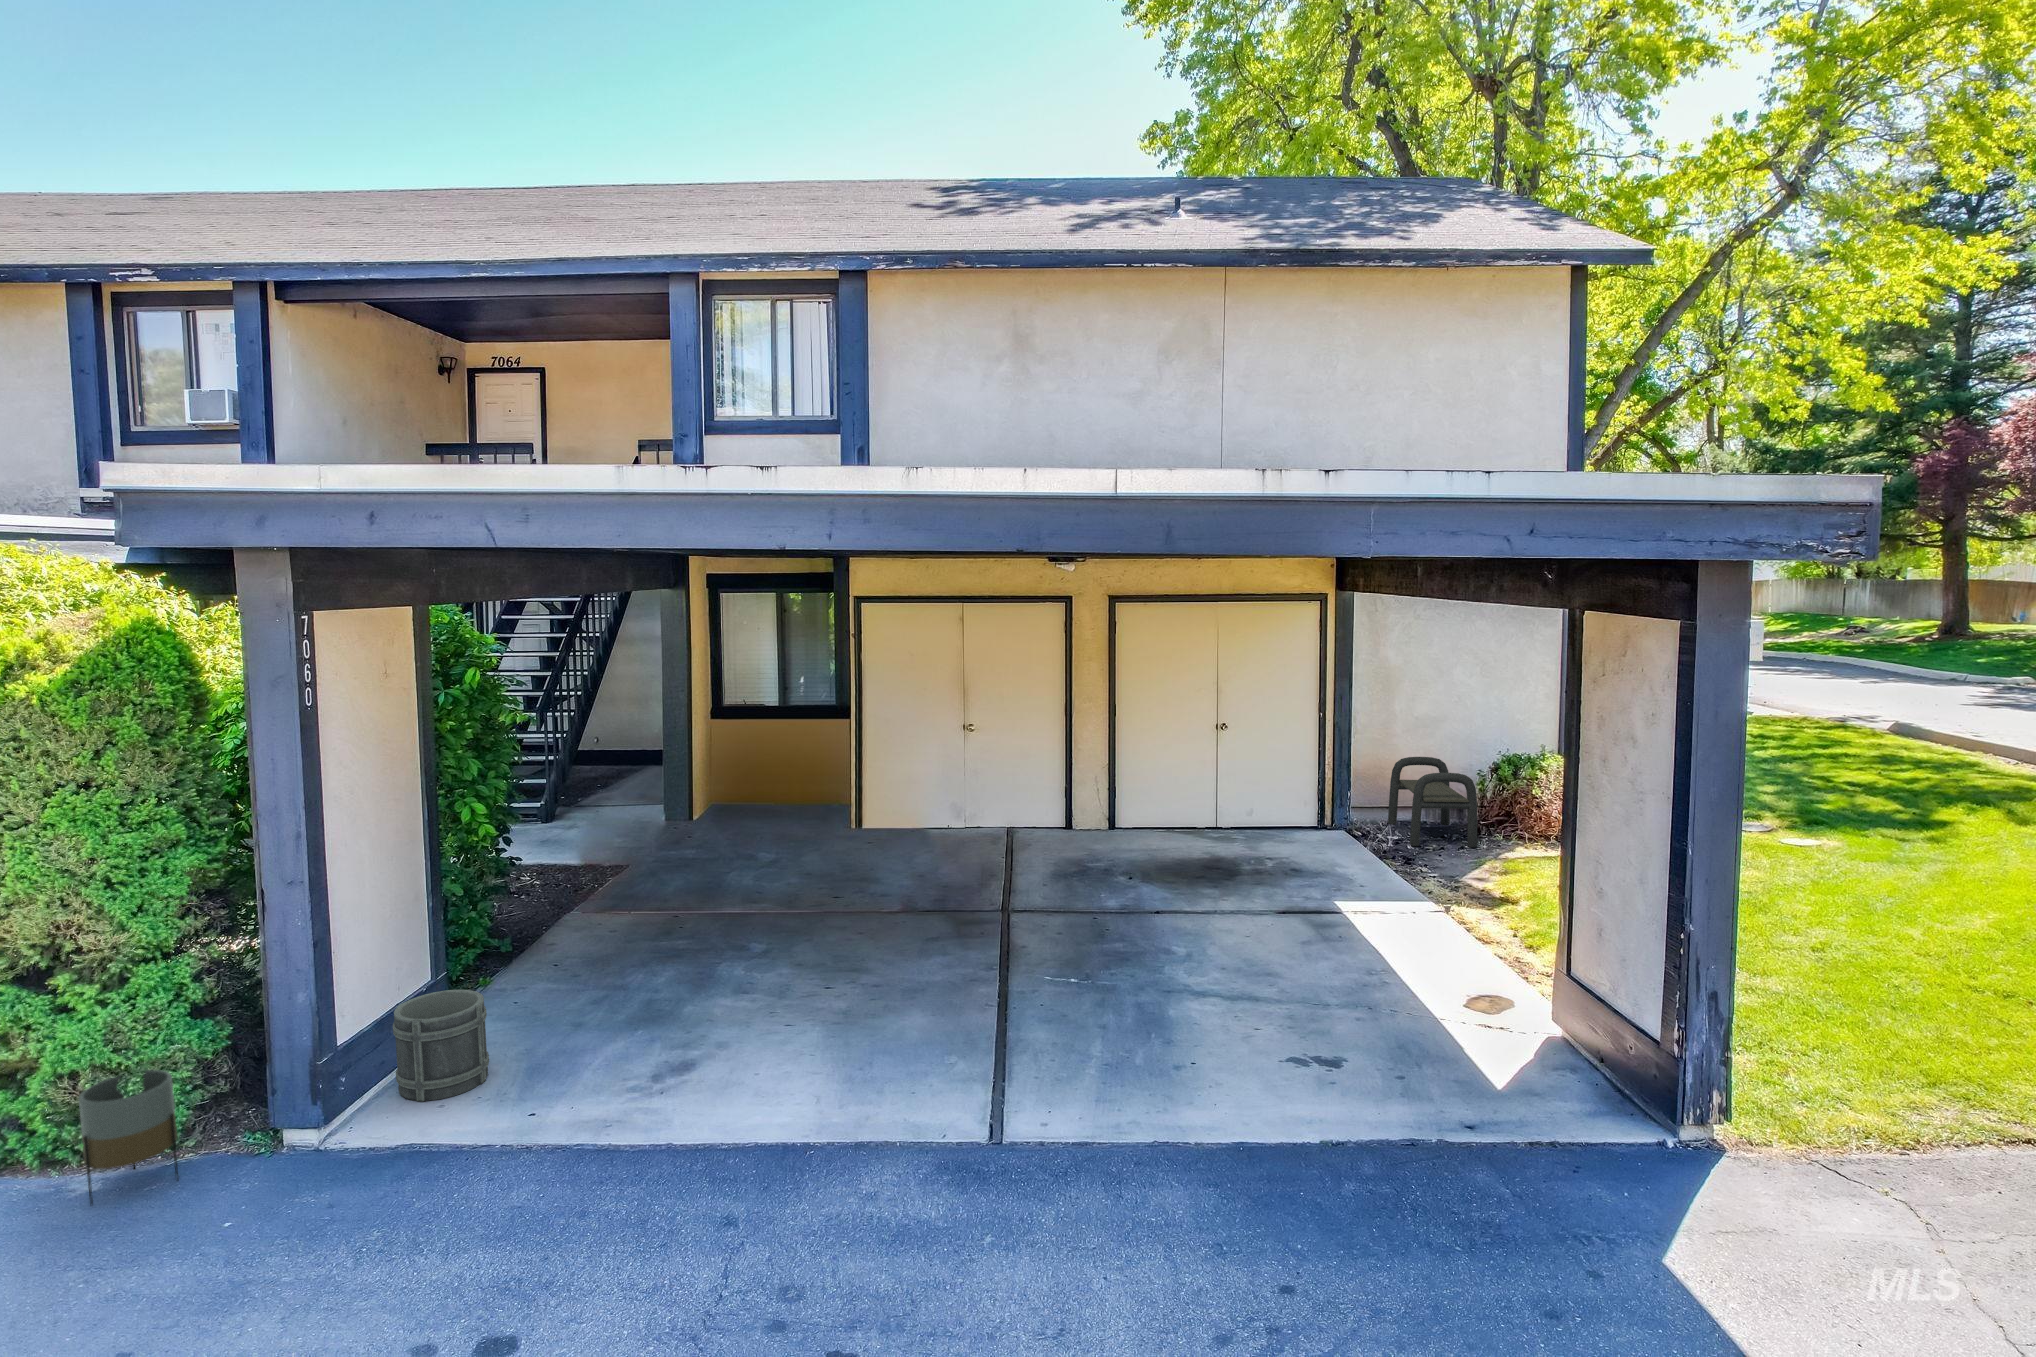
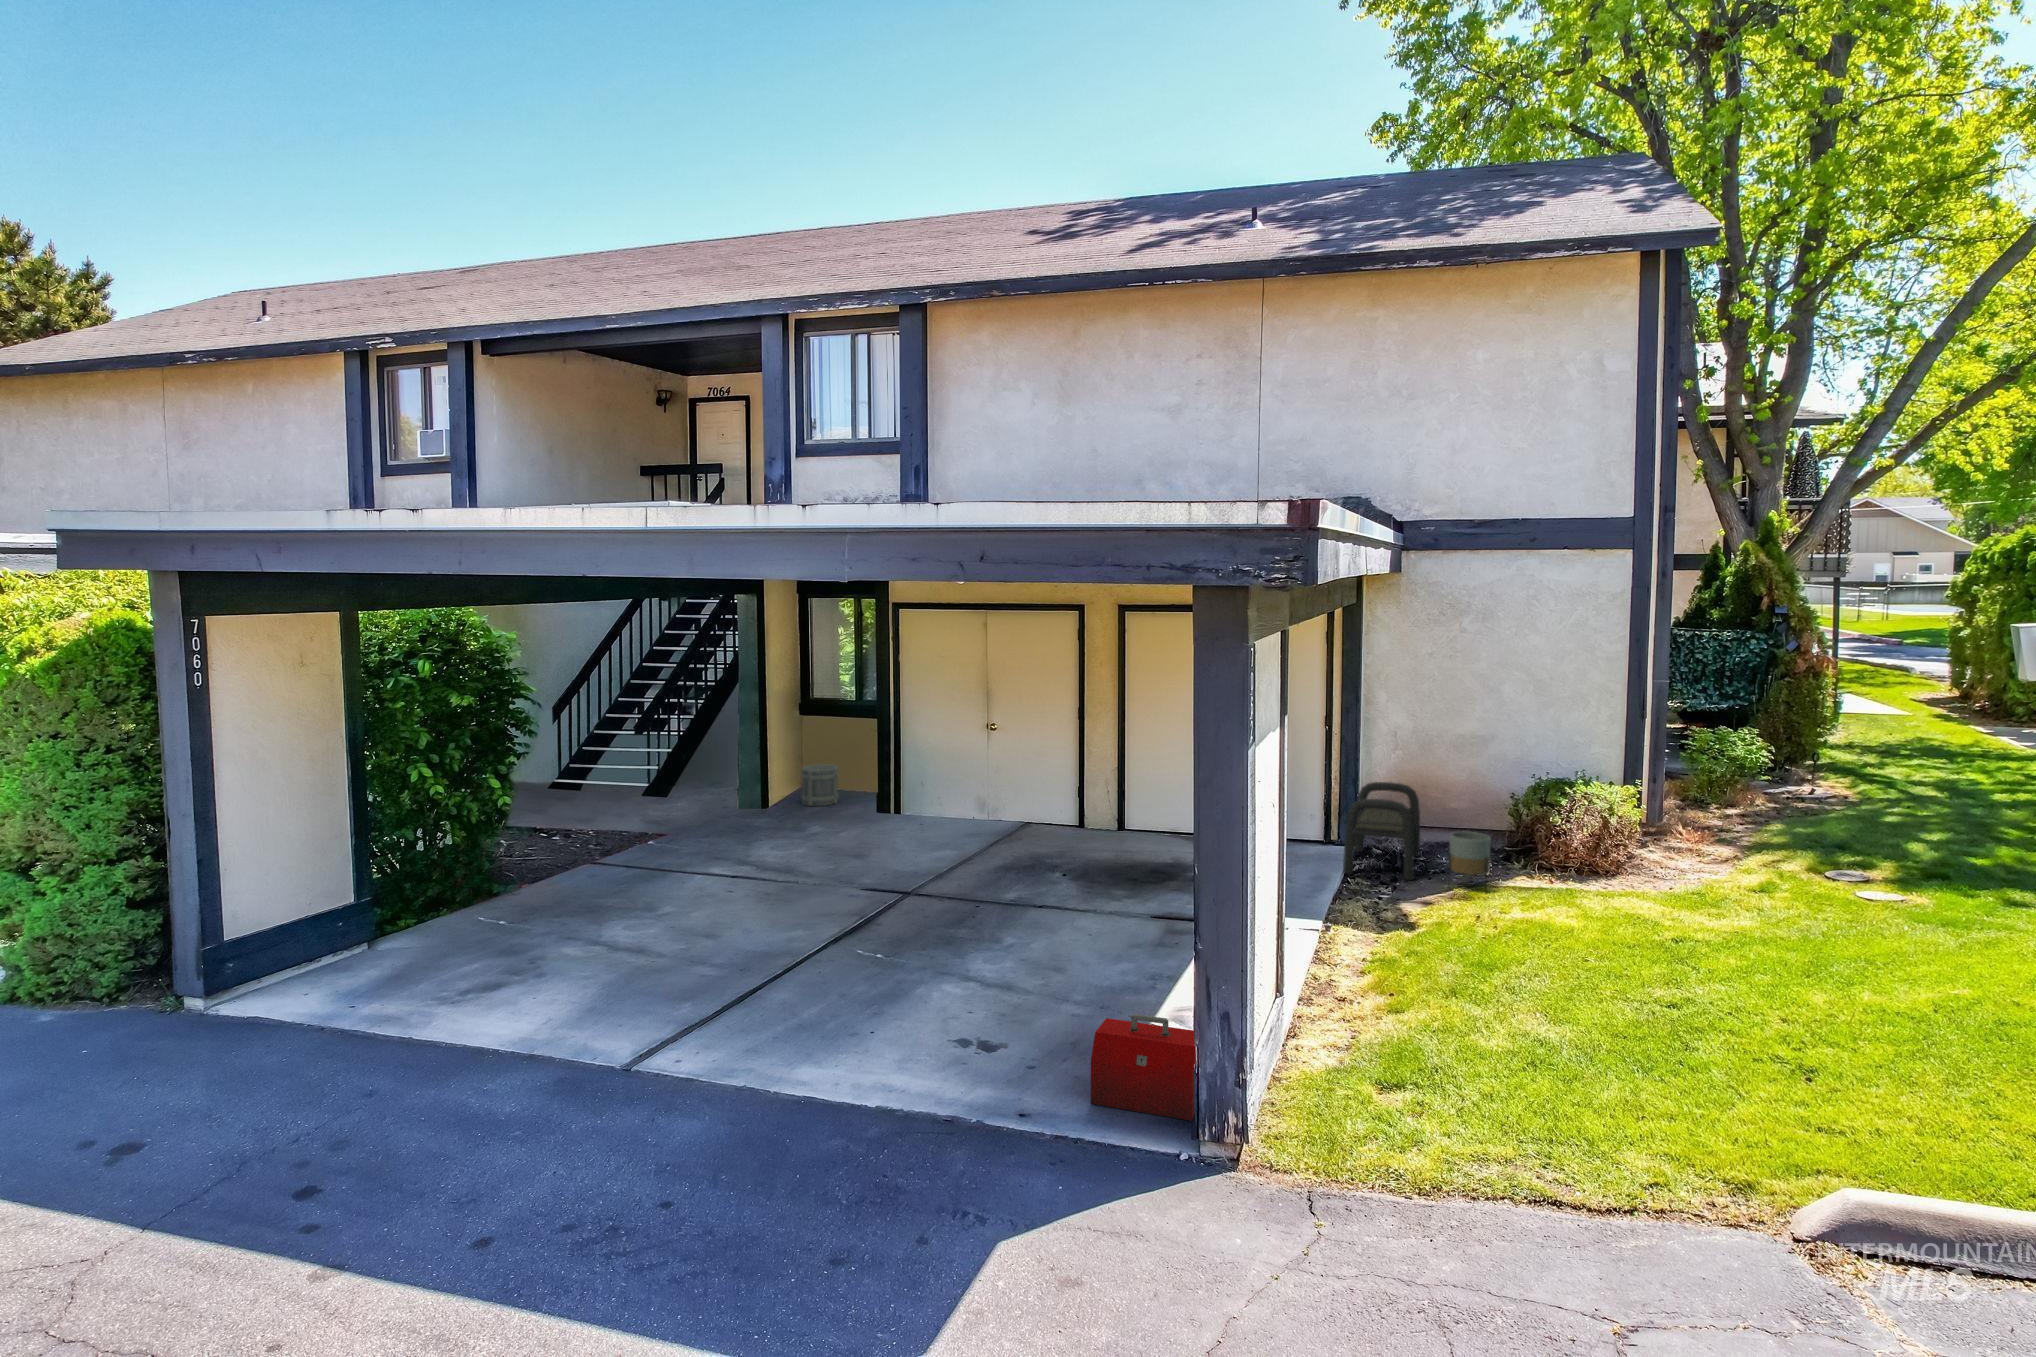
bucket: present [393,989,489,1102] -> present [801,764,839,806]
toolbox: none [1498,1004,1639,1107] -> present [1091,1014,1195,1121]
planter: present [79,1070,179,1205] -> present [1449,832,1491,886]

